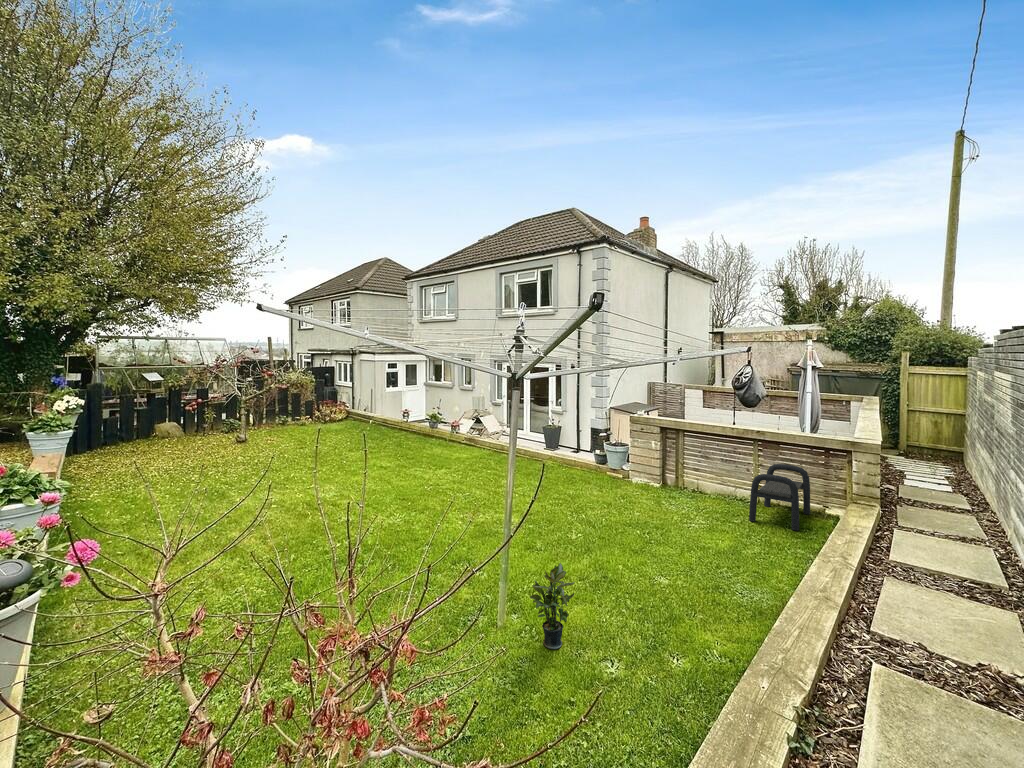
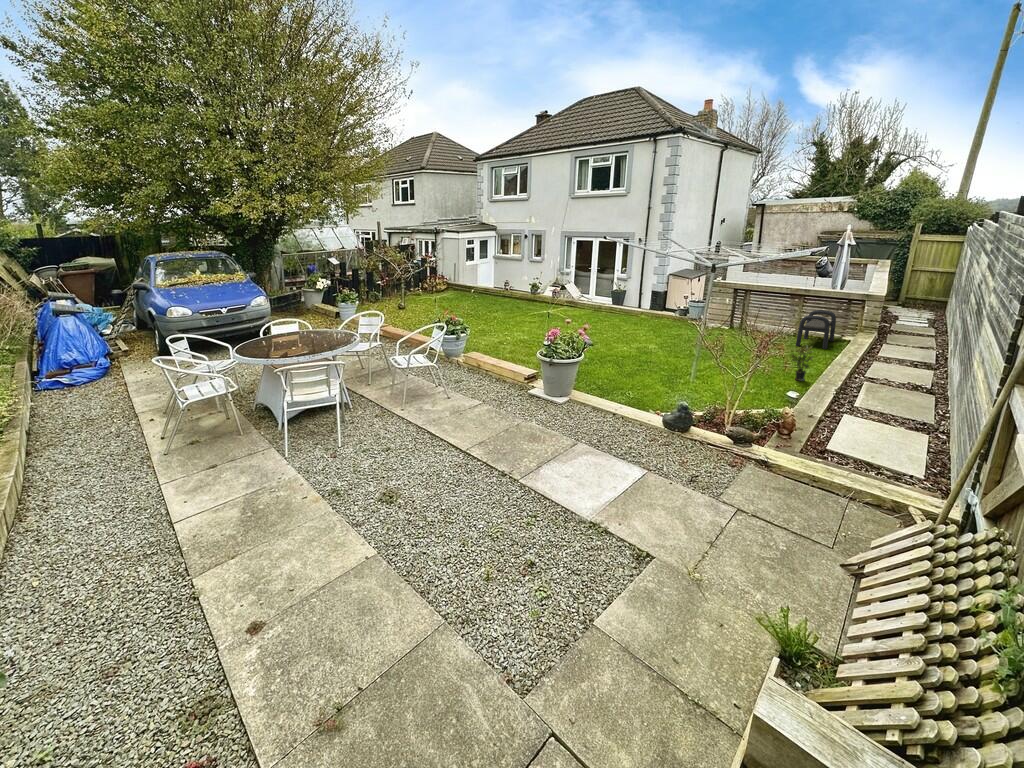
potted plant: present [530,563,575,649] -> present [791,345,813,381]

